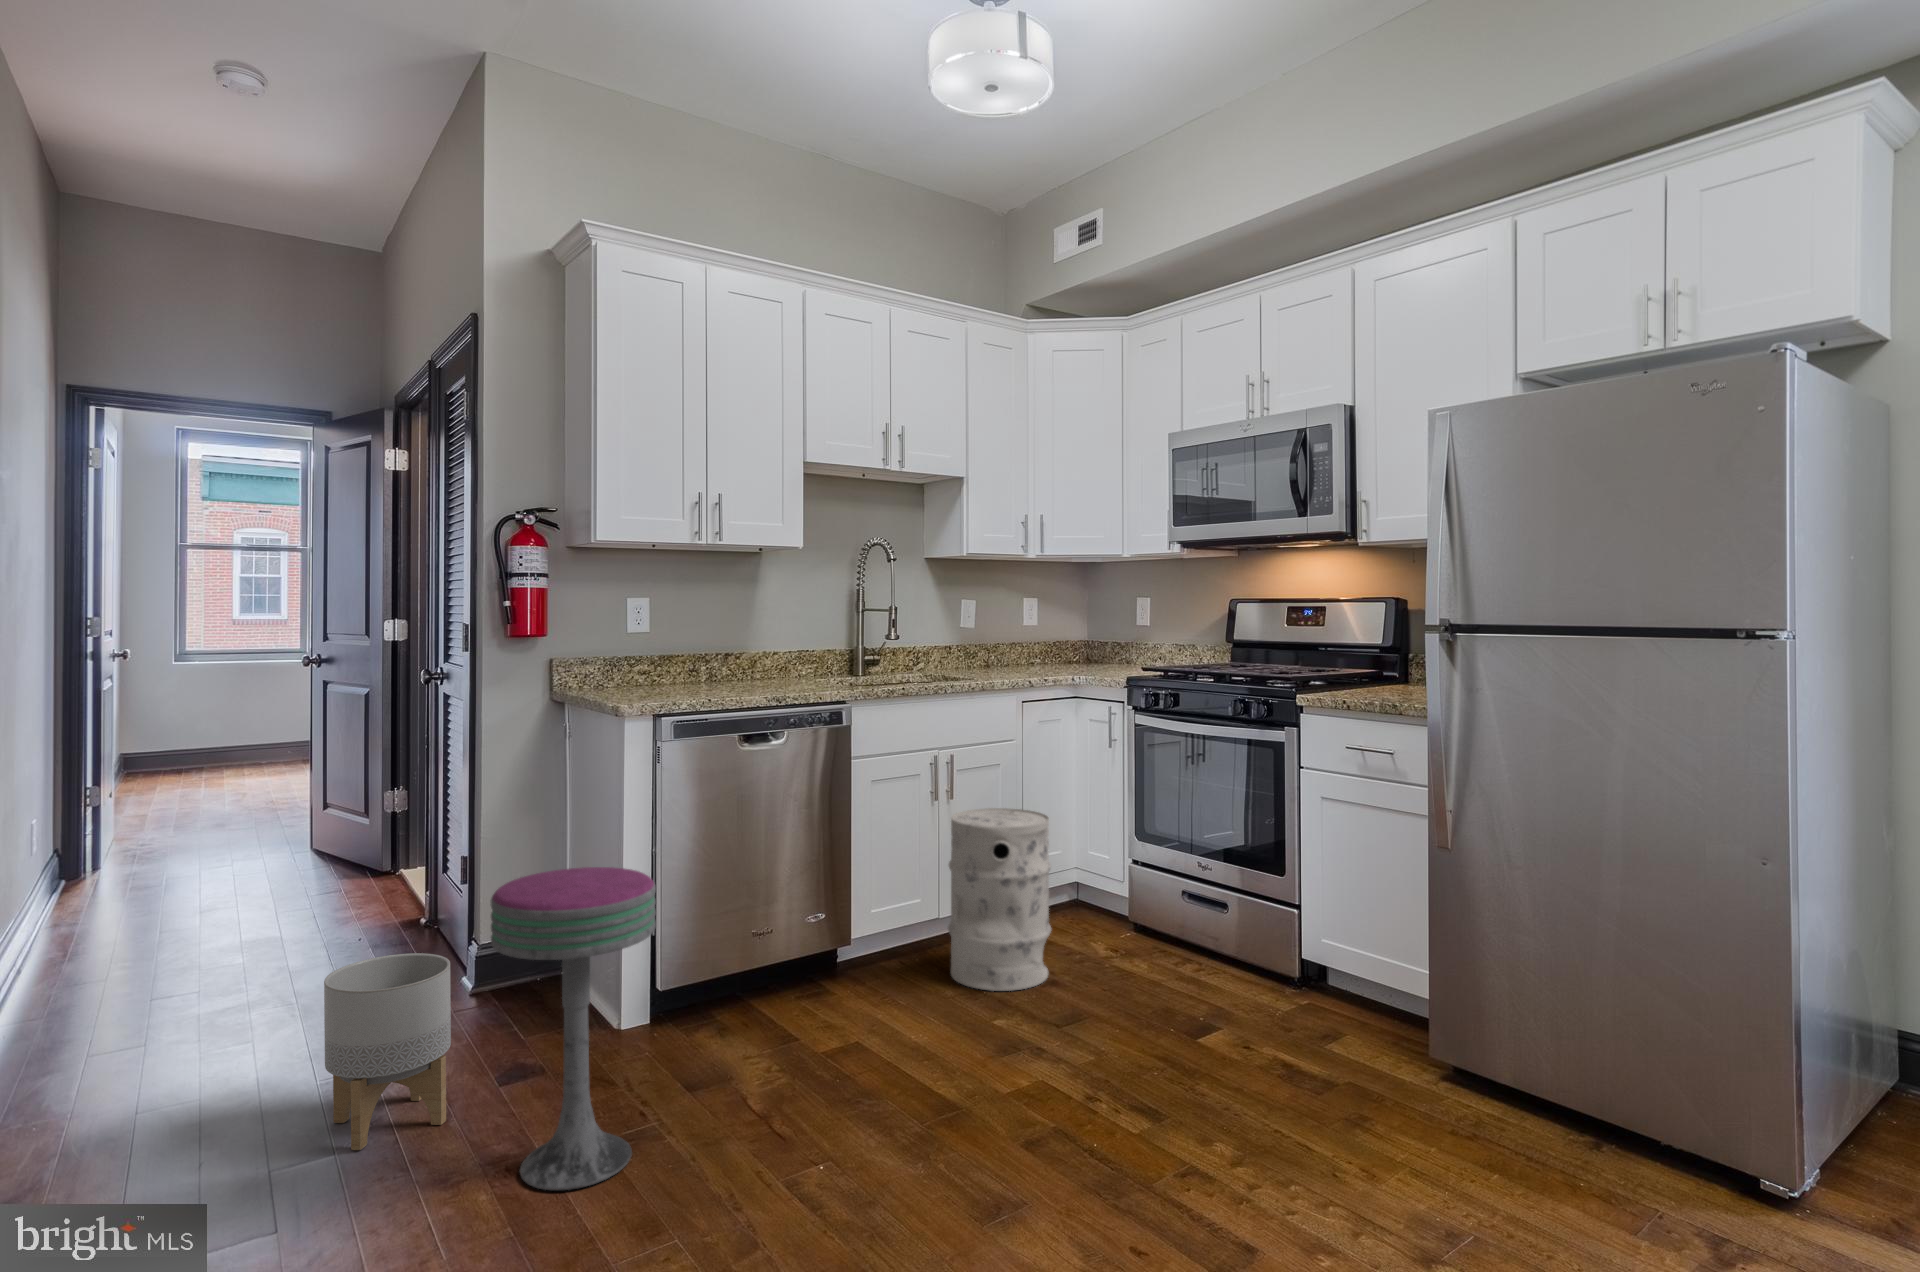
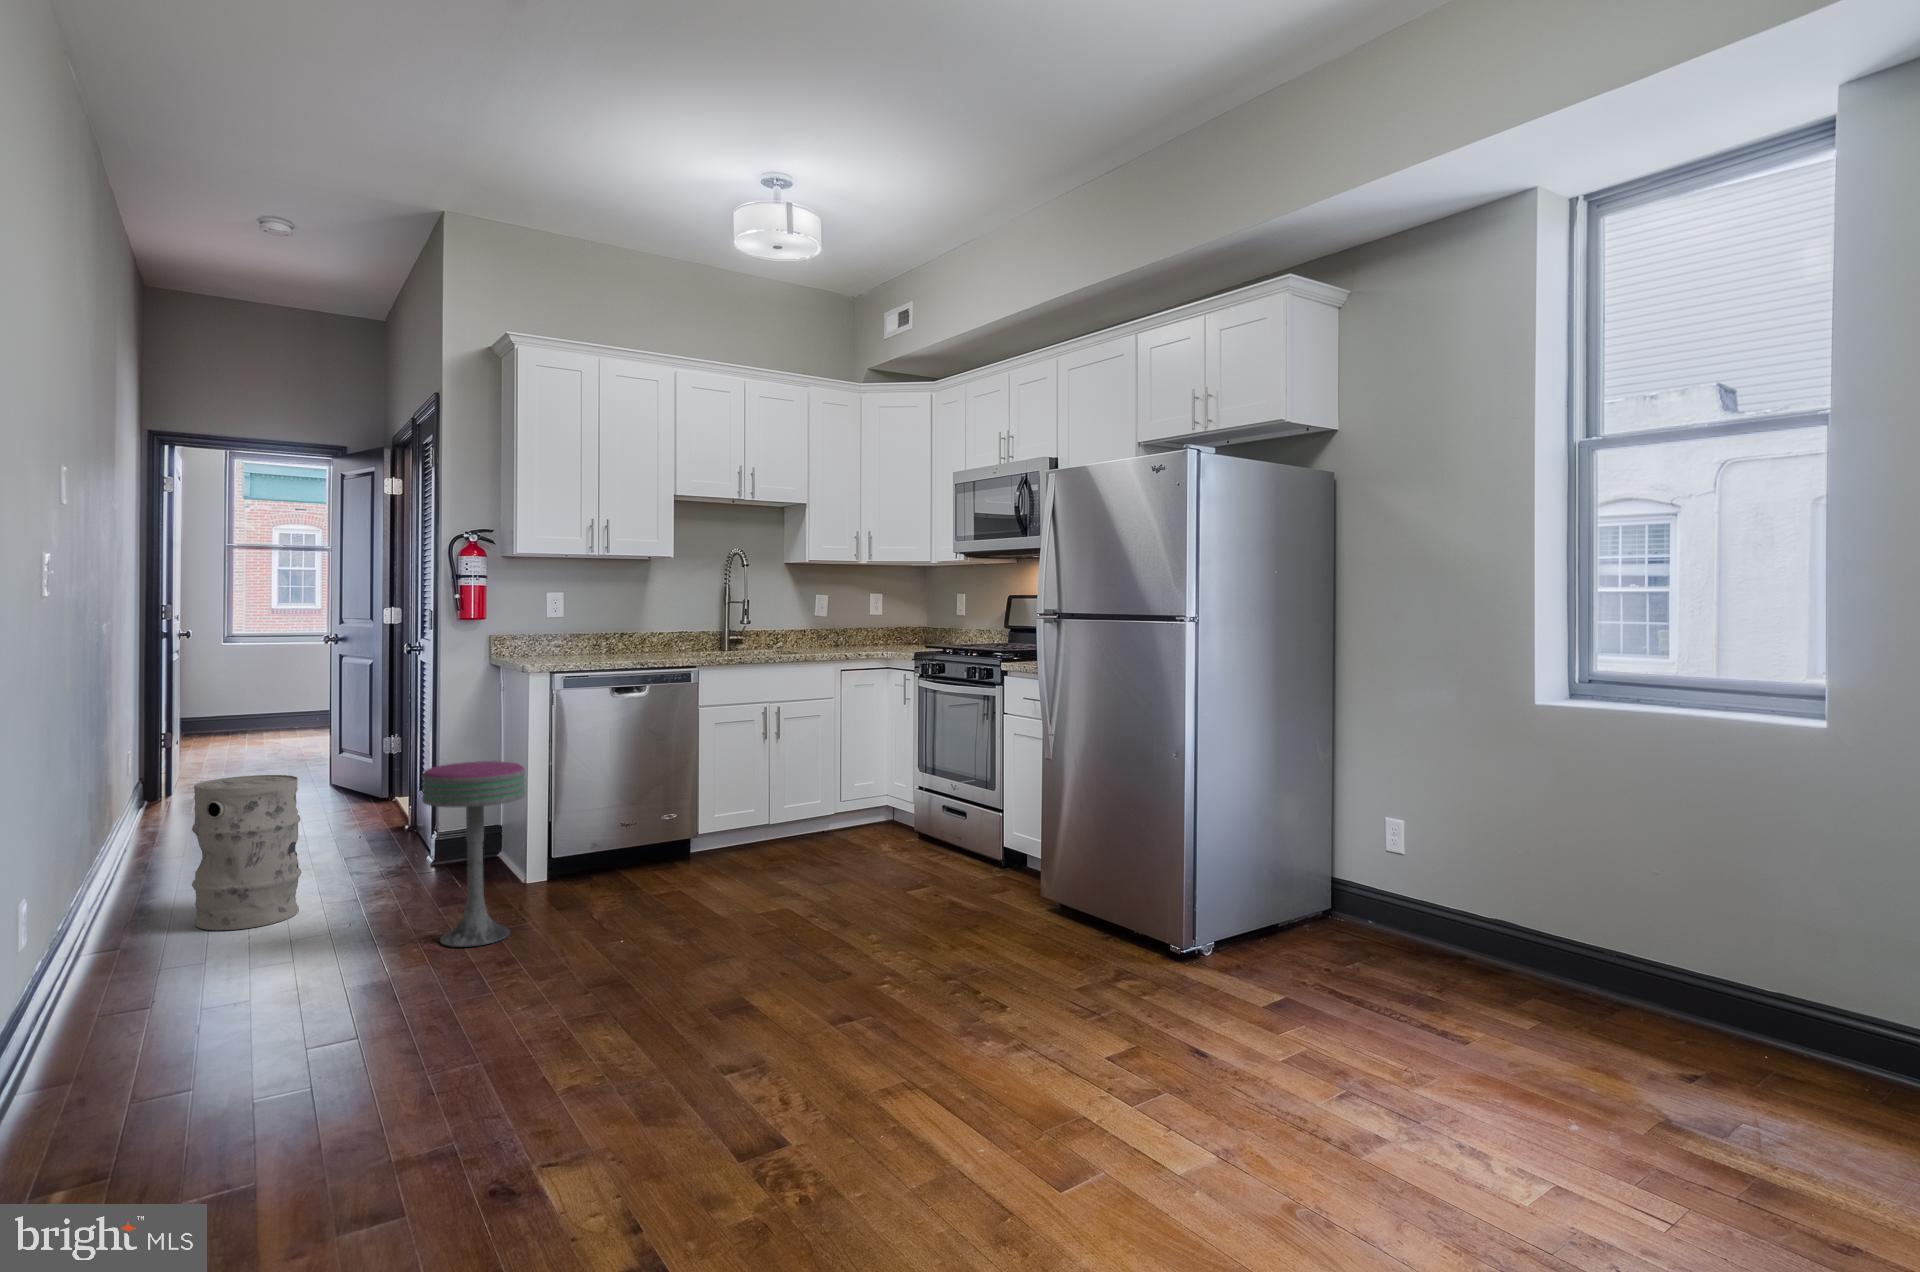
trash can: present [948,808,1052,991] -> present [192,775,302,930]
planter: present [324,953,451,1150] -> none [326,819,405,931]

